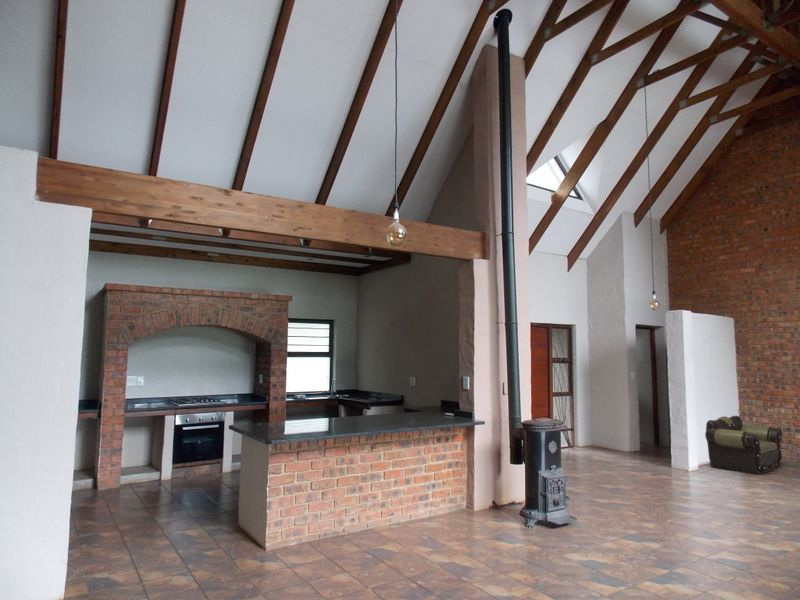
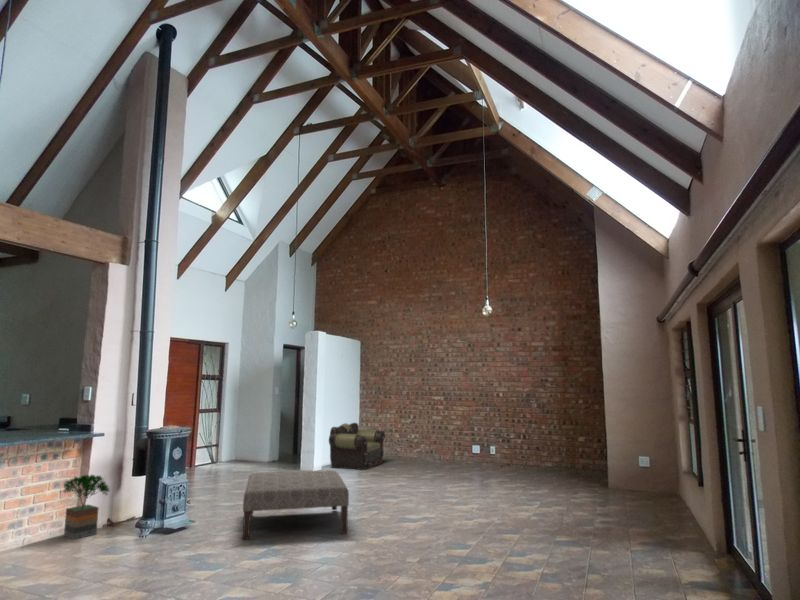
potted tree: none [454,458,495,518] -> present [63,475,109,539]
ottoman: none [629,473,774,566] -> present [243,470,349,540]

